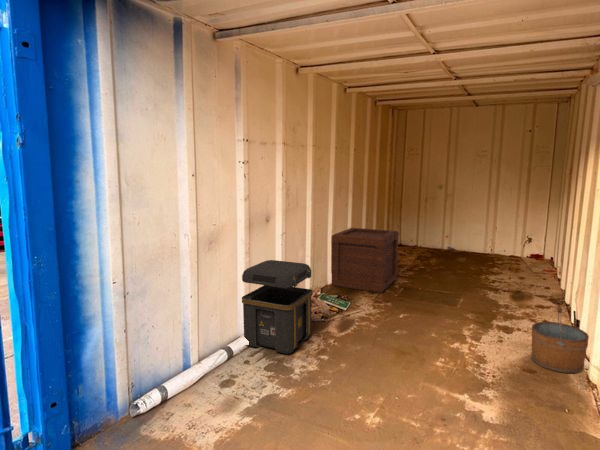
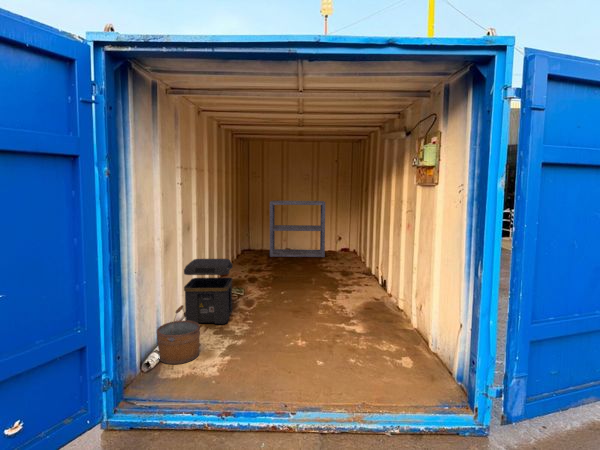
shelving unit: none [420,183,506,265] -> present [270,201,325,257]
wooden crate: present [331,228,399,293] -> none [219,236,265,282]
bucket: present [531,305,589,373] -> present [157,305,200,364]

